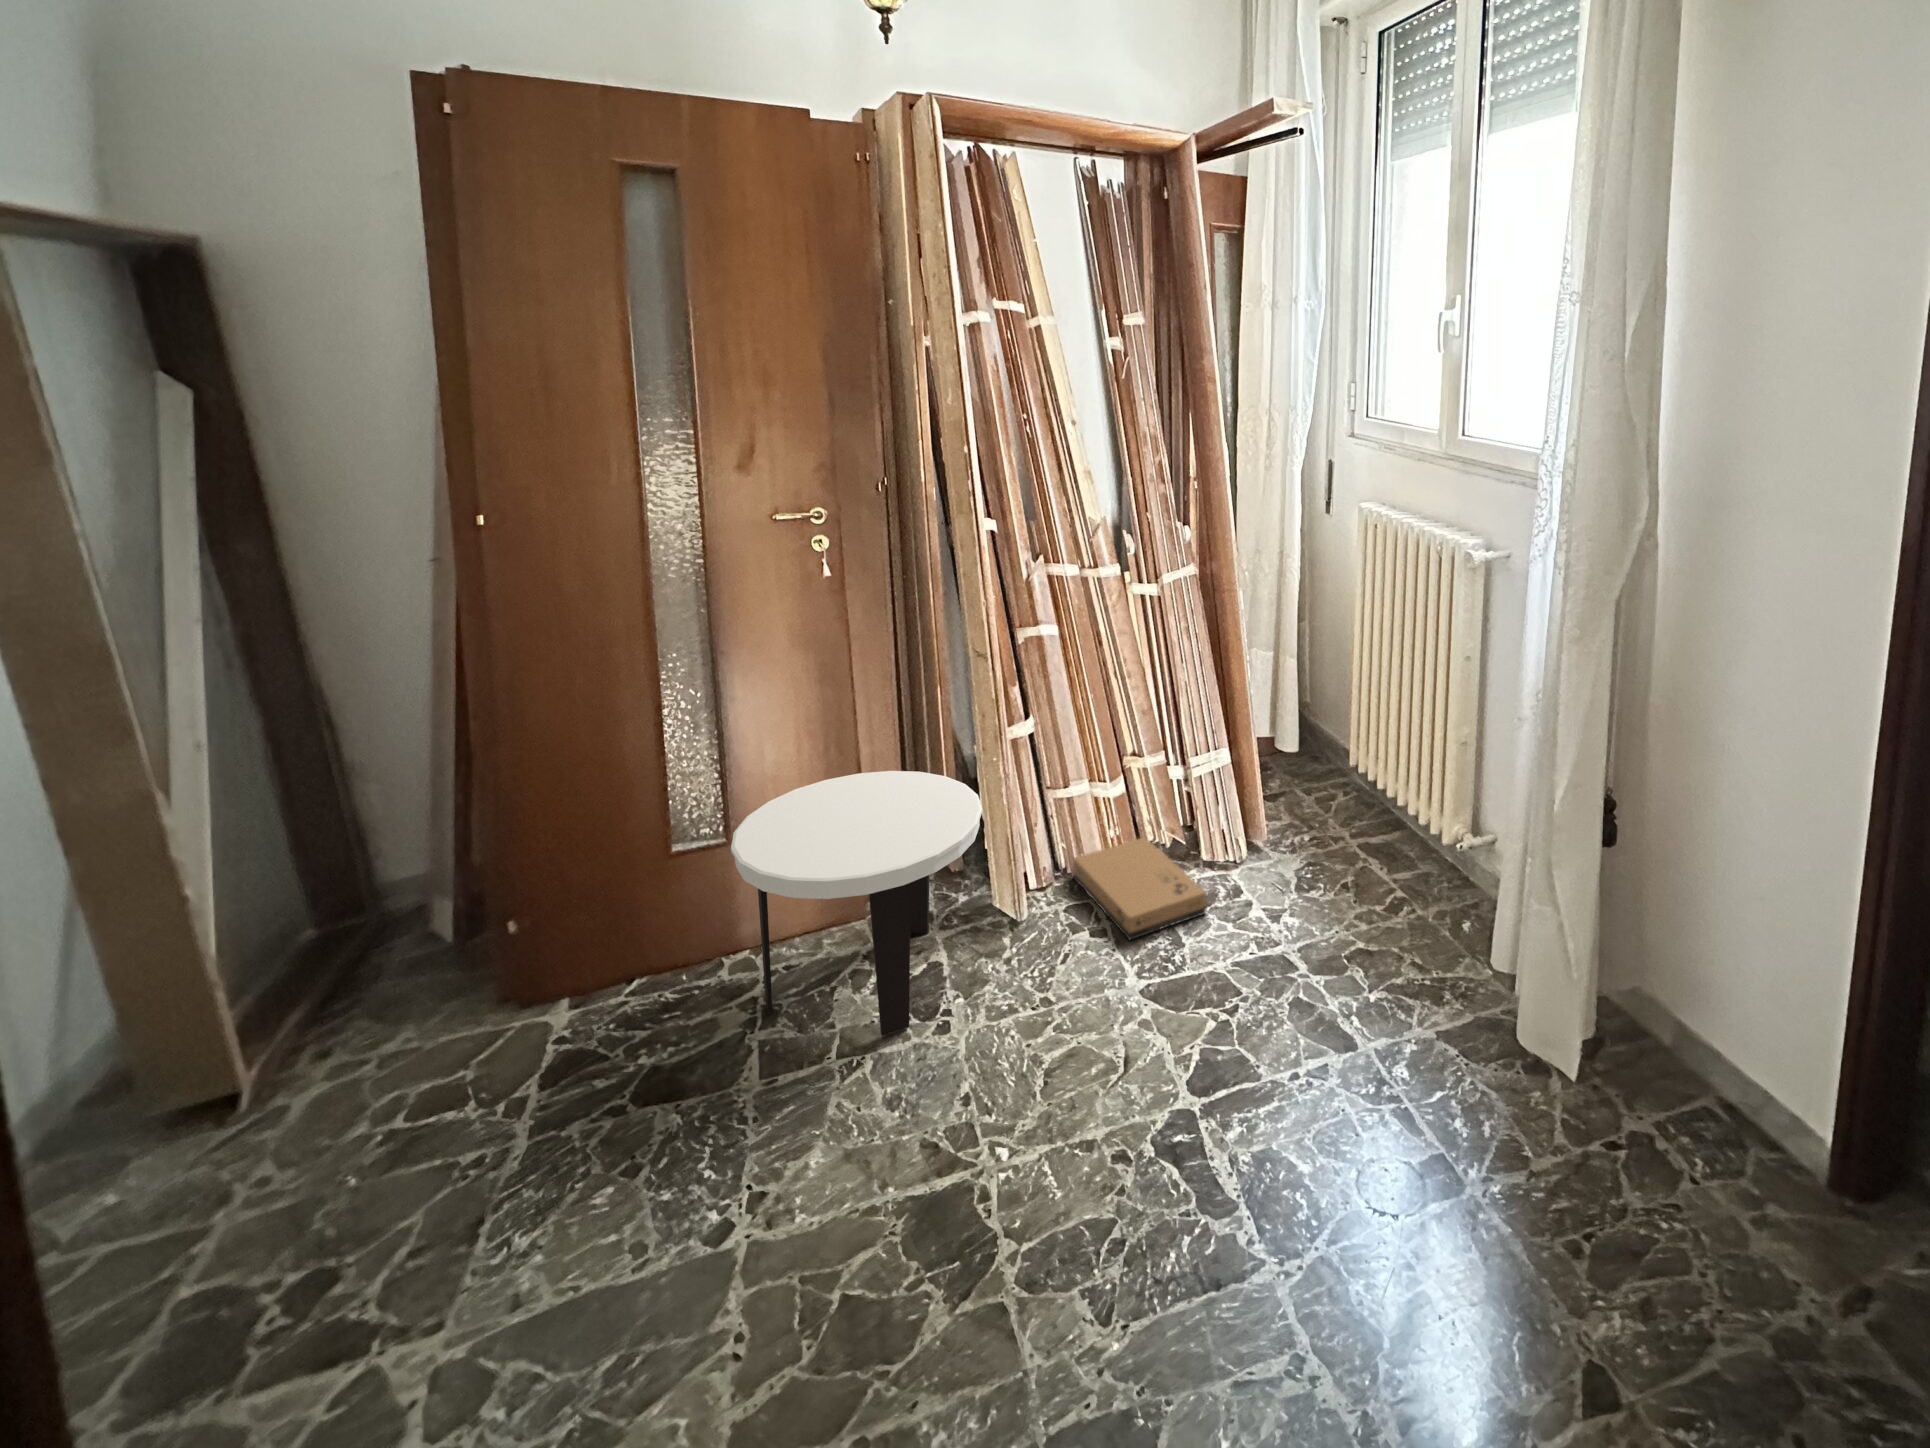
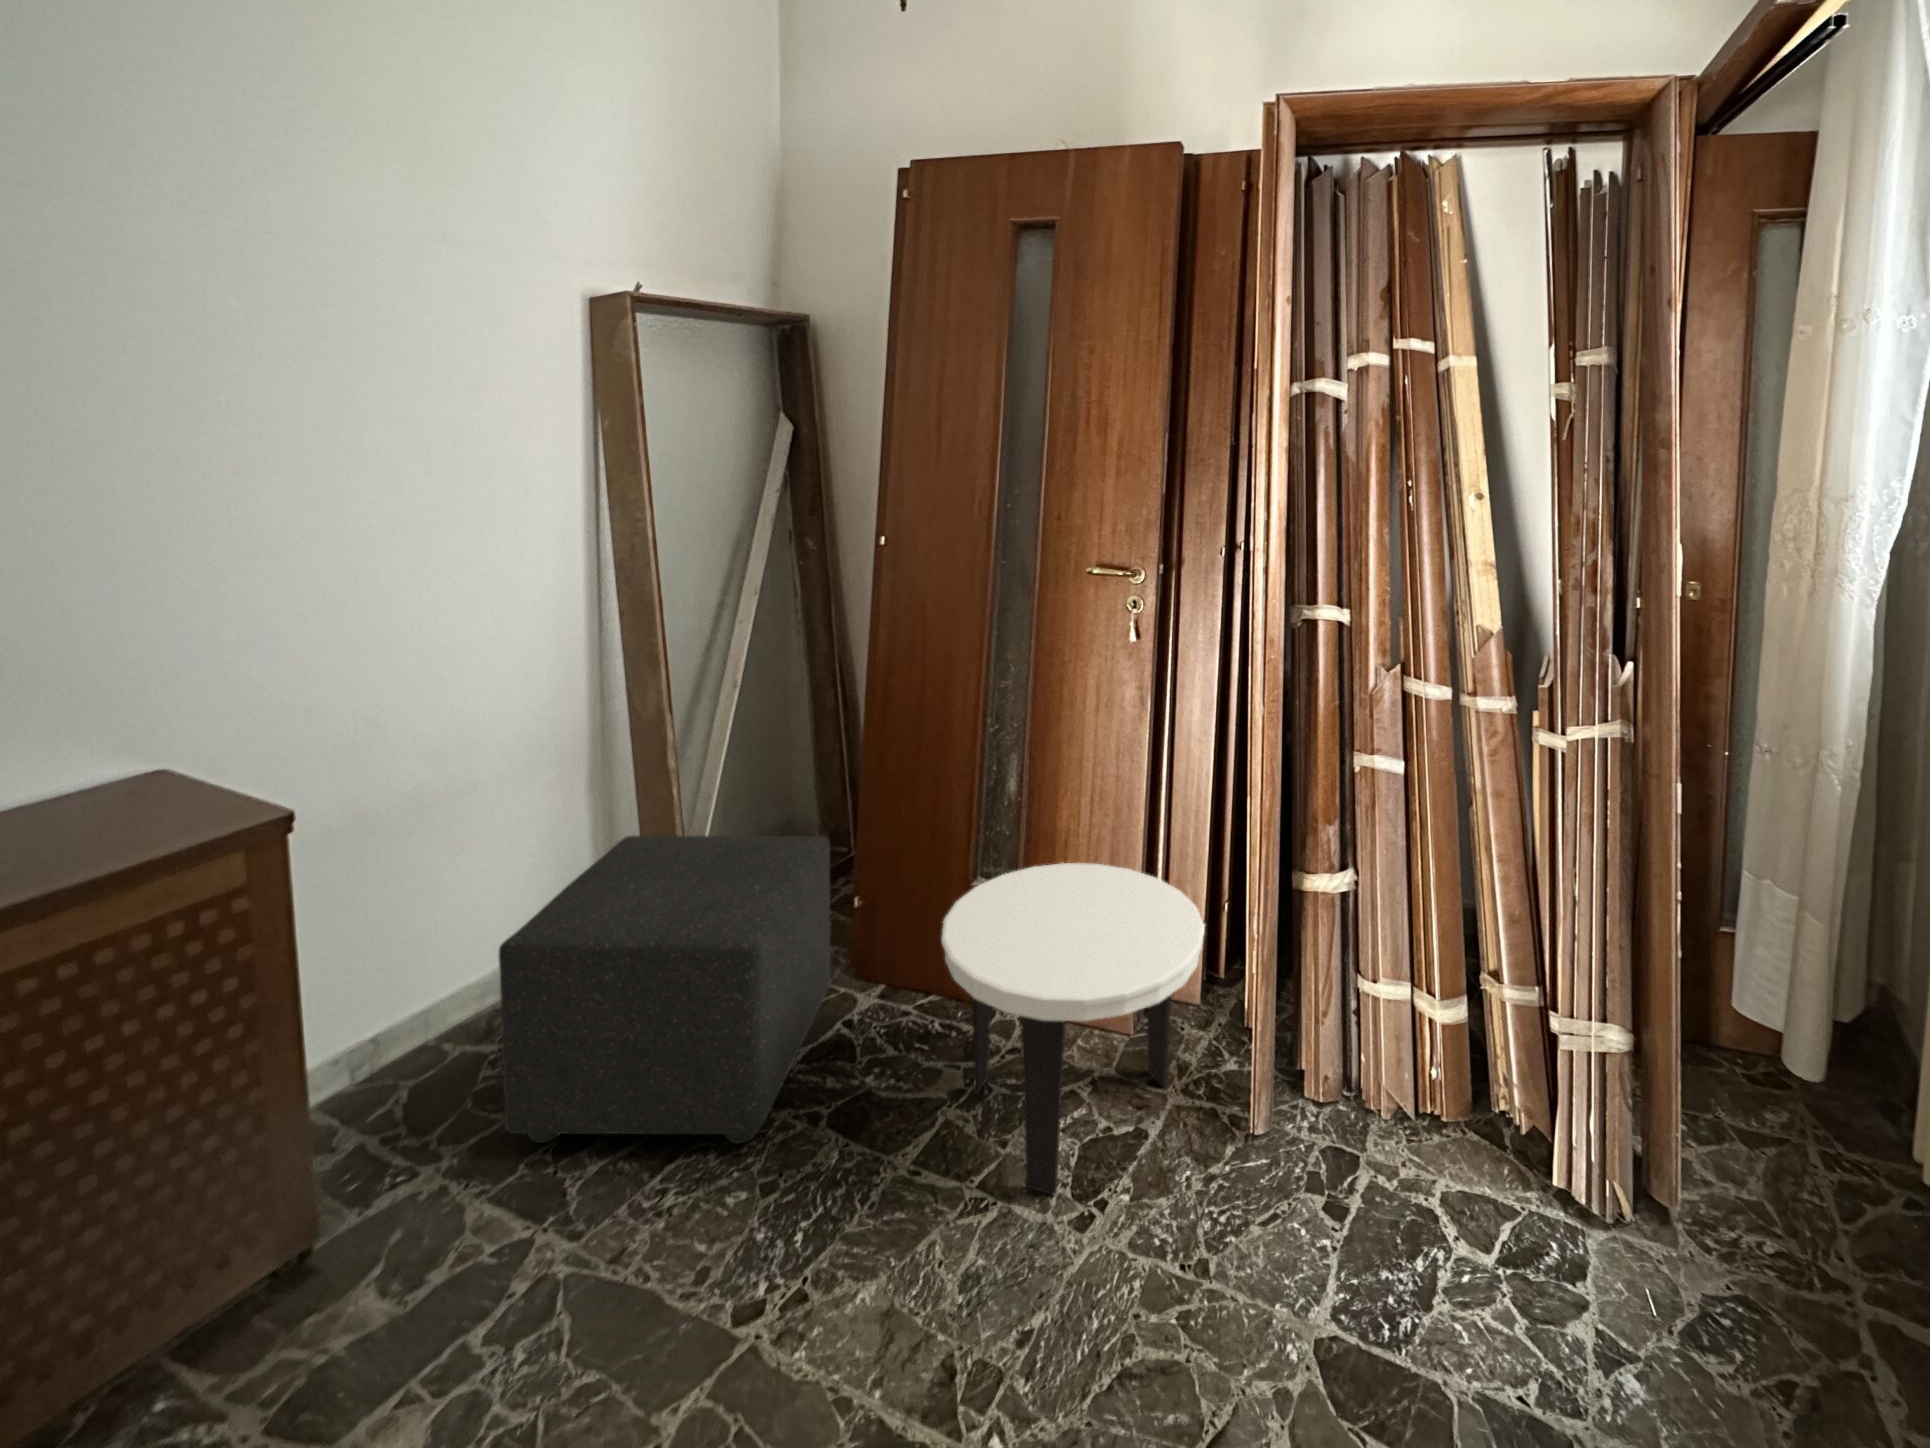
cardboard box: present [1073,837,1207,940] -> none [1362,1080,1502,1277]
ottoman: none [149,859,589,1327] -> present [499,835,830,1143]

